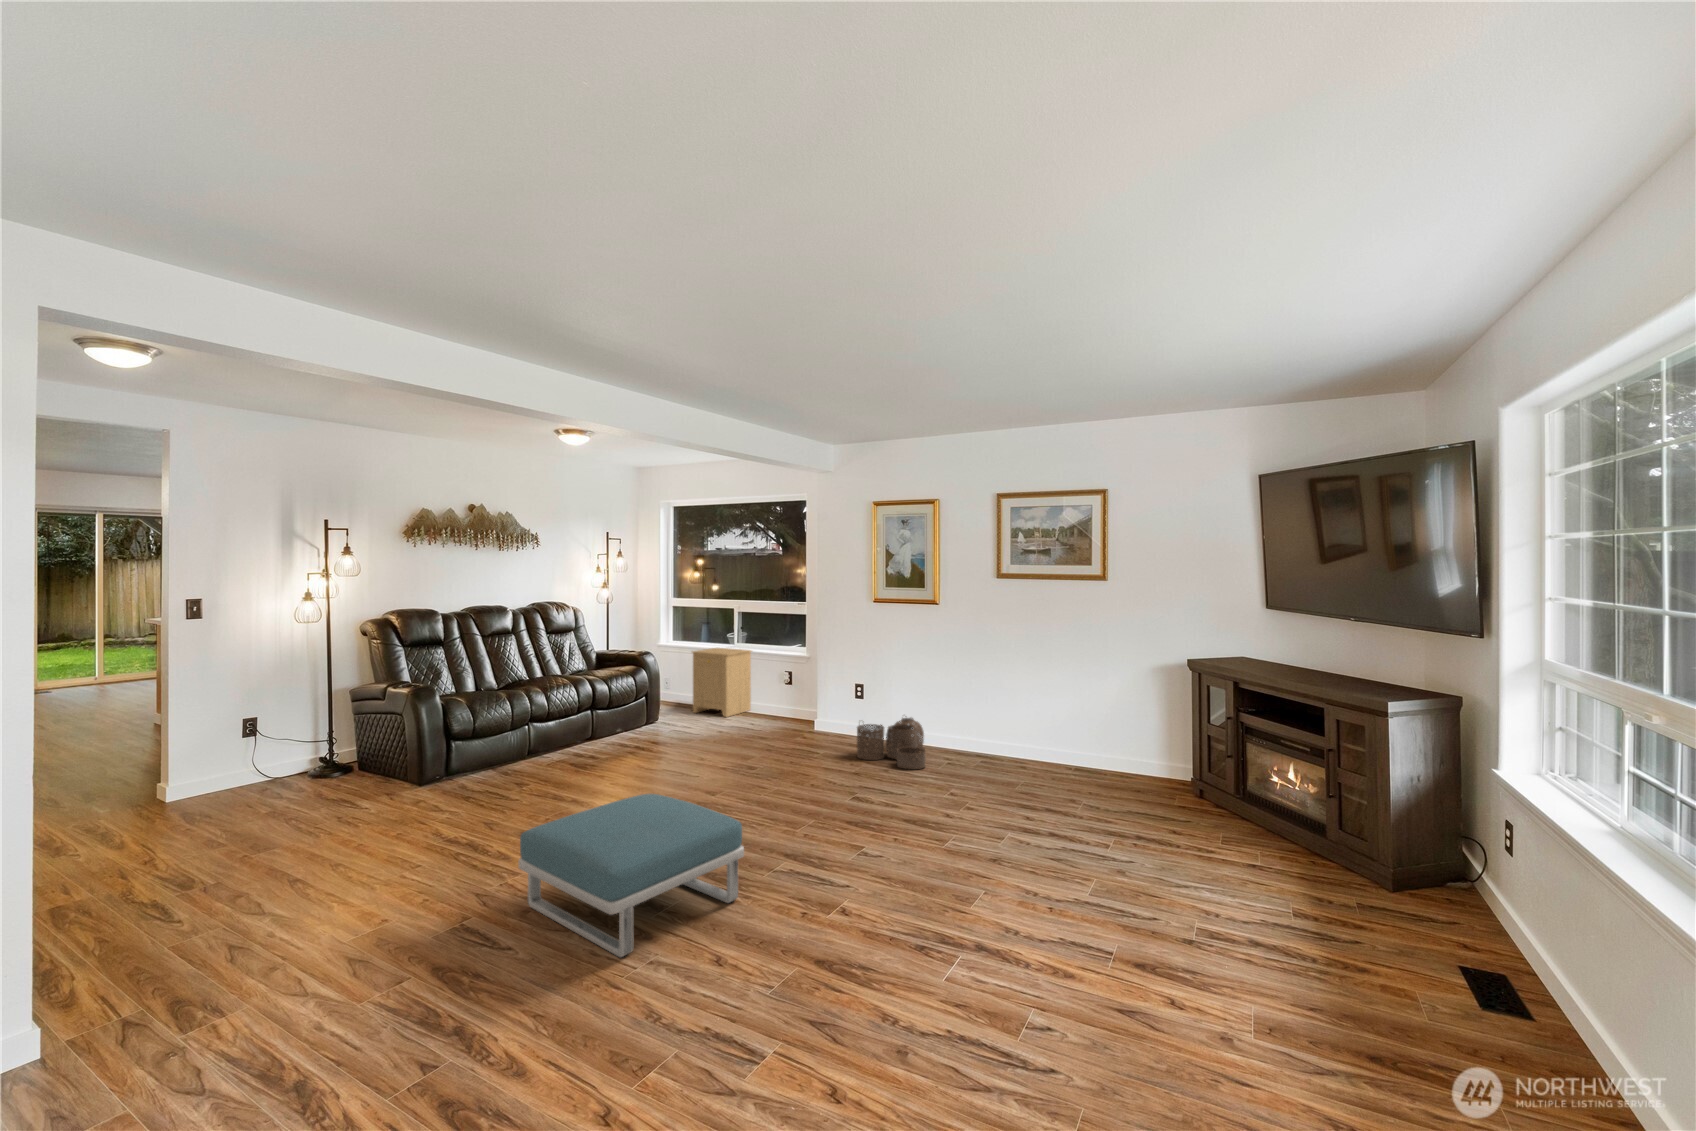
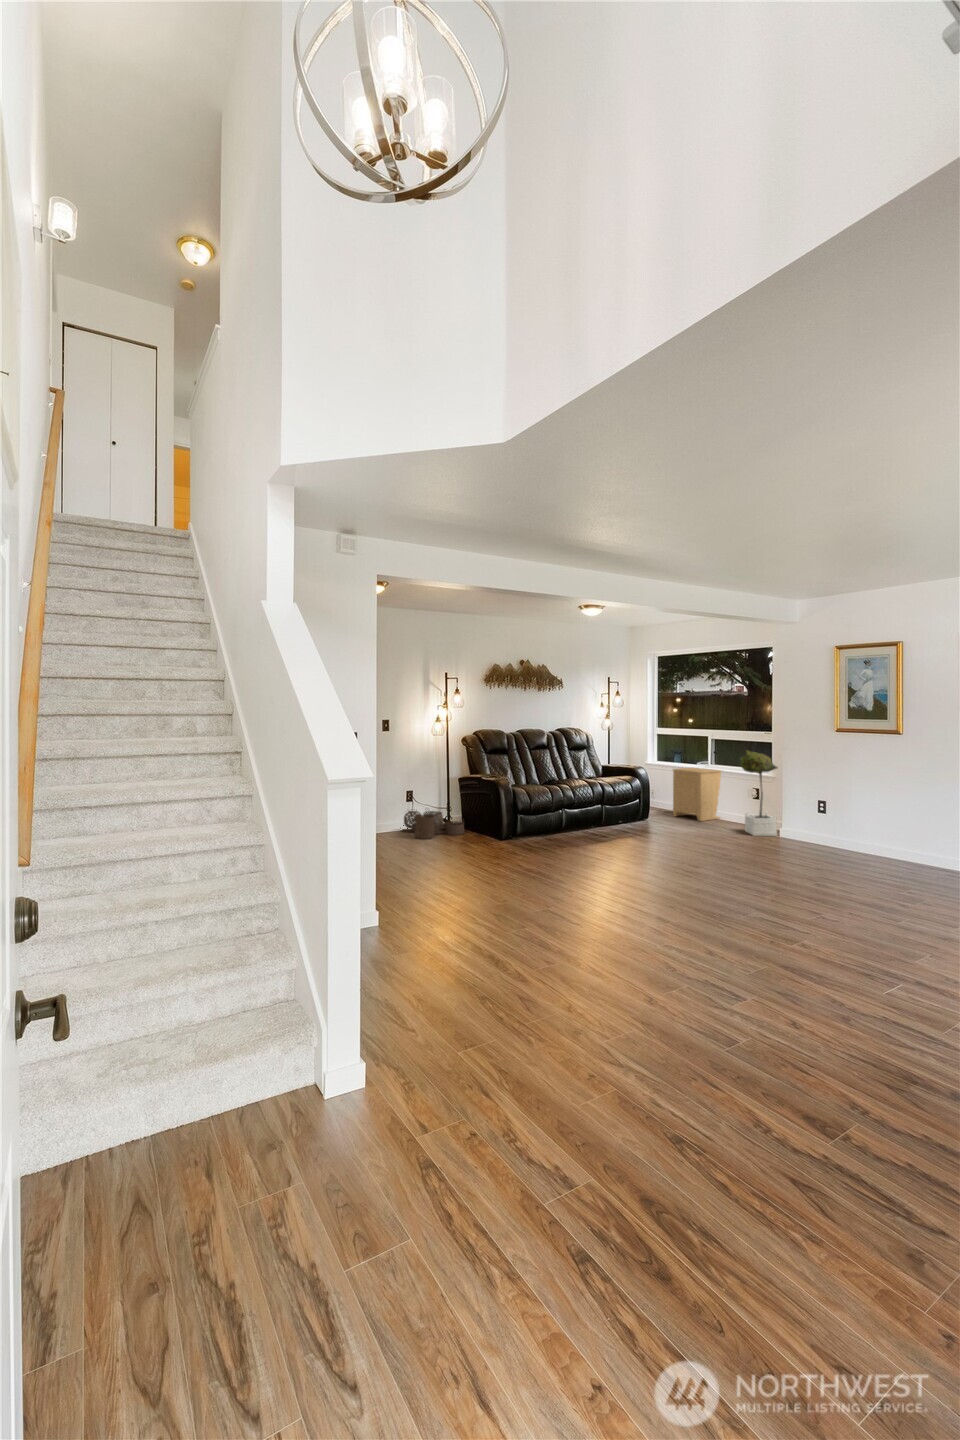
potted tree: none [772,625,814,732] -> present [741,751,777,836]
woven basket: present [857,718,926,769] -> present [402,810,464,839]
footstool: present [519,794,744,957] -> none [577,853,727,943]

